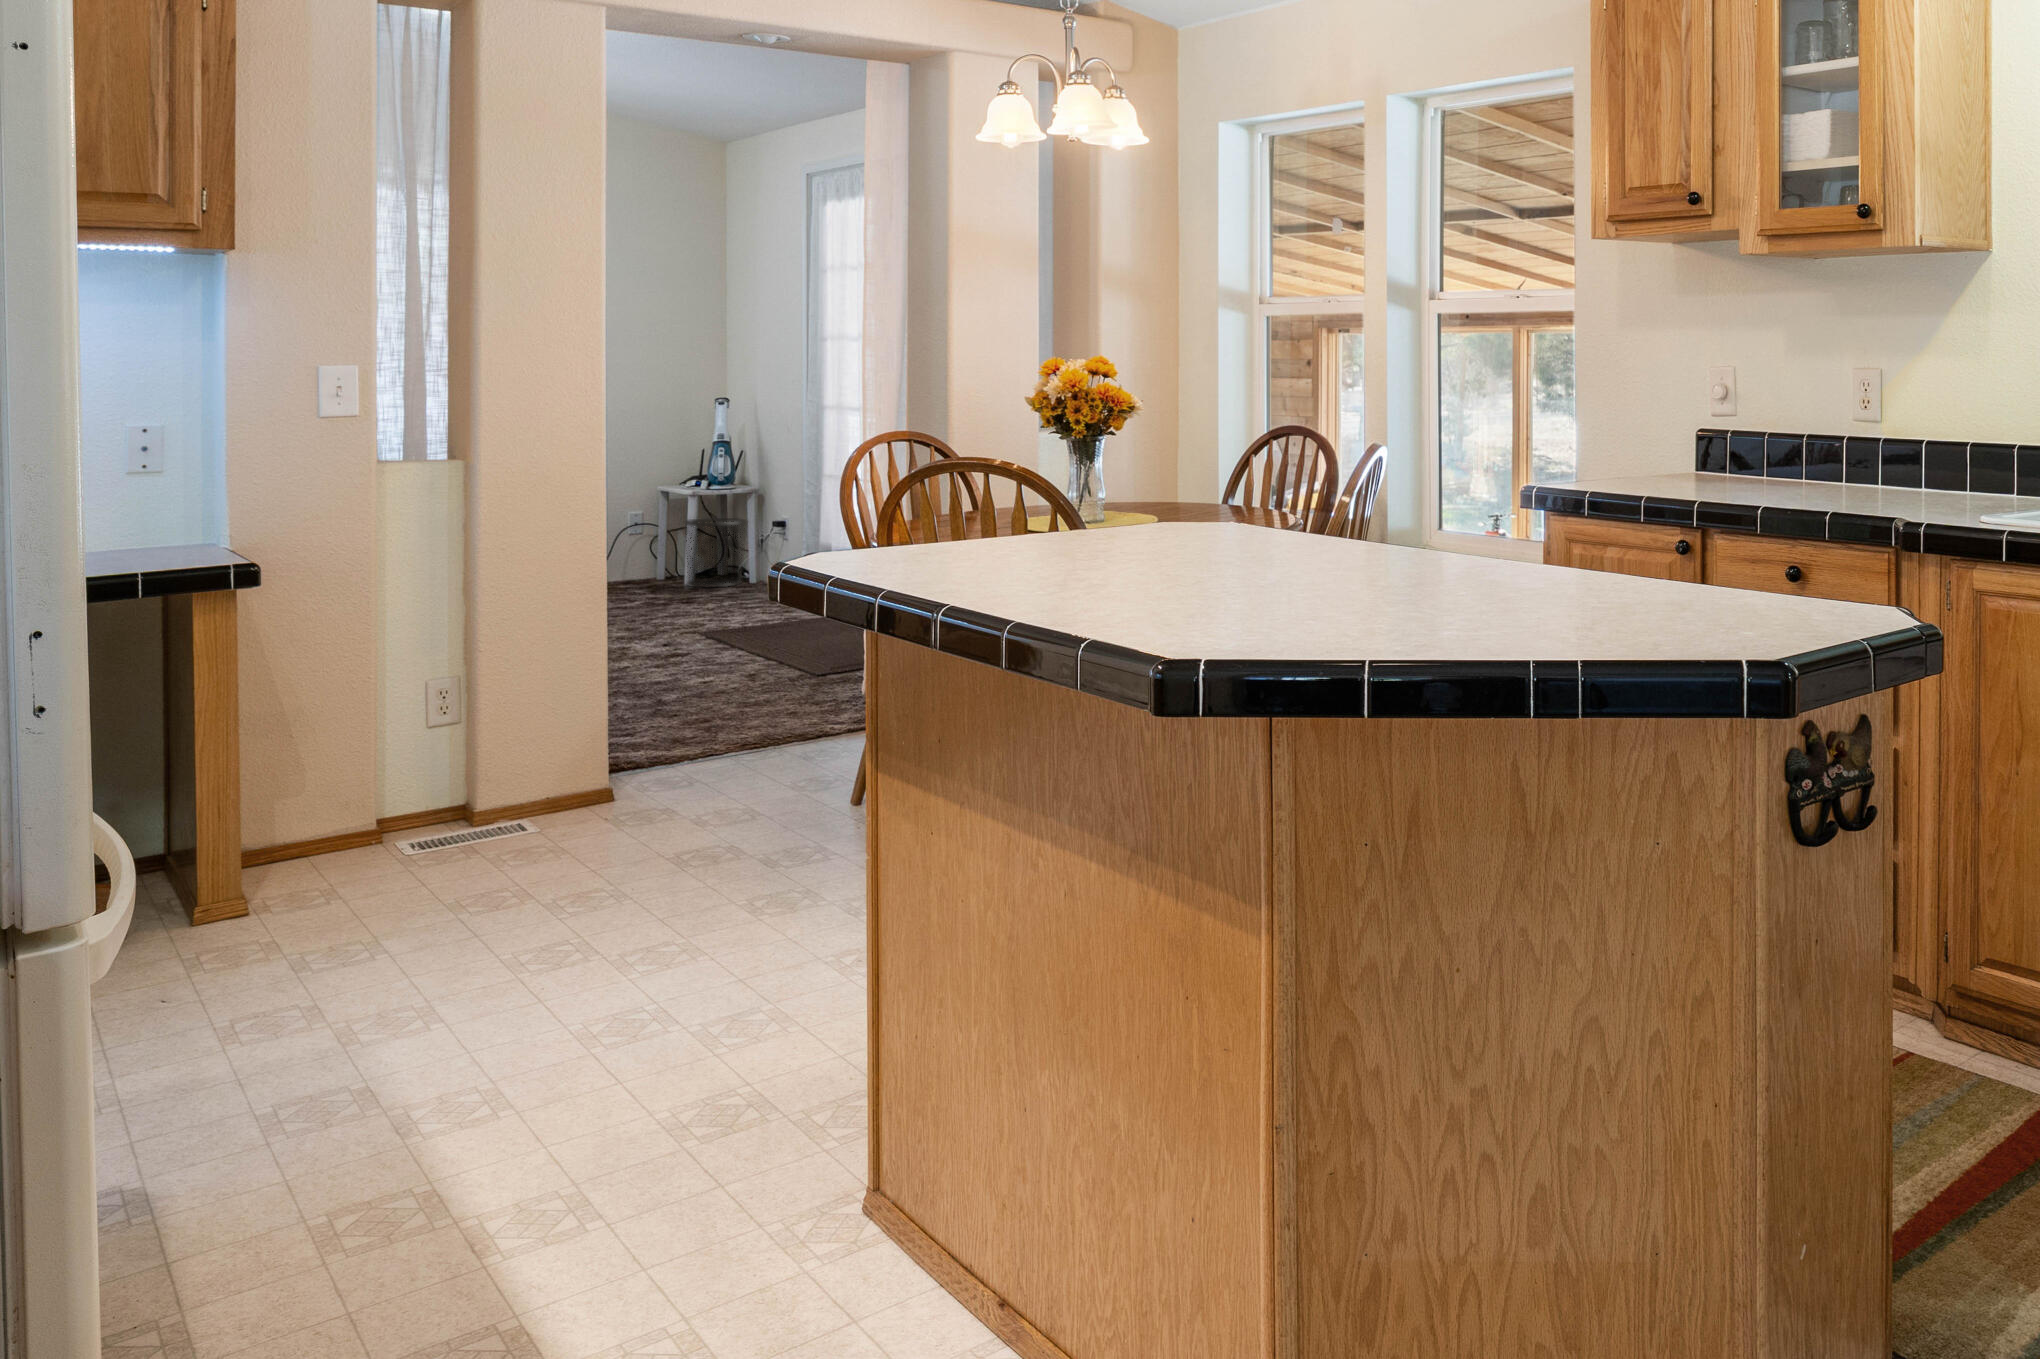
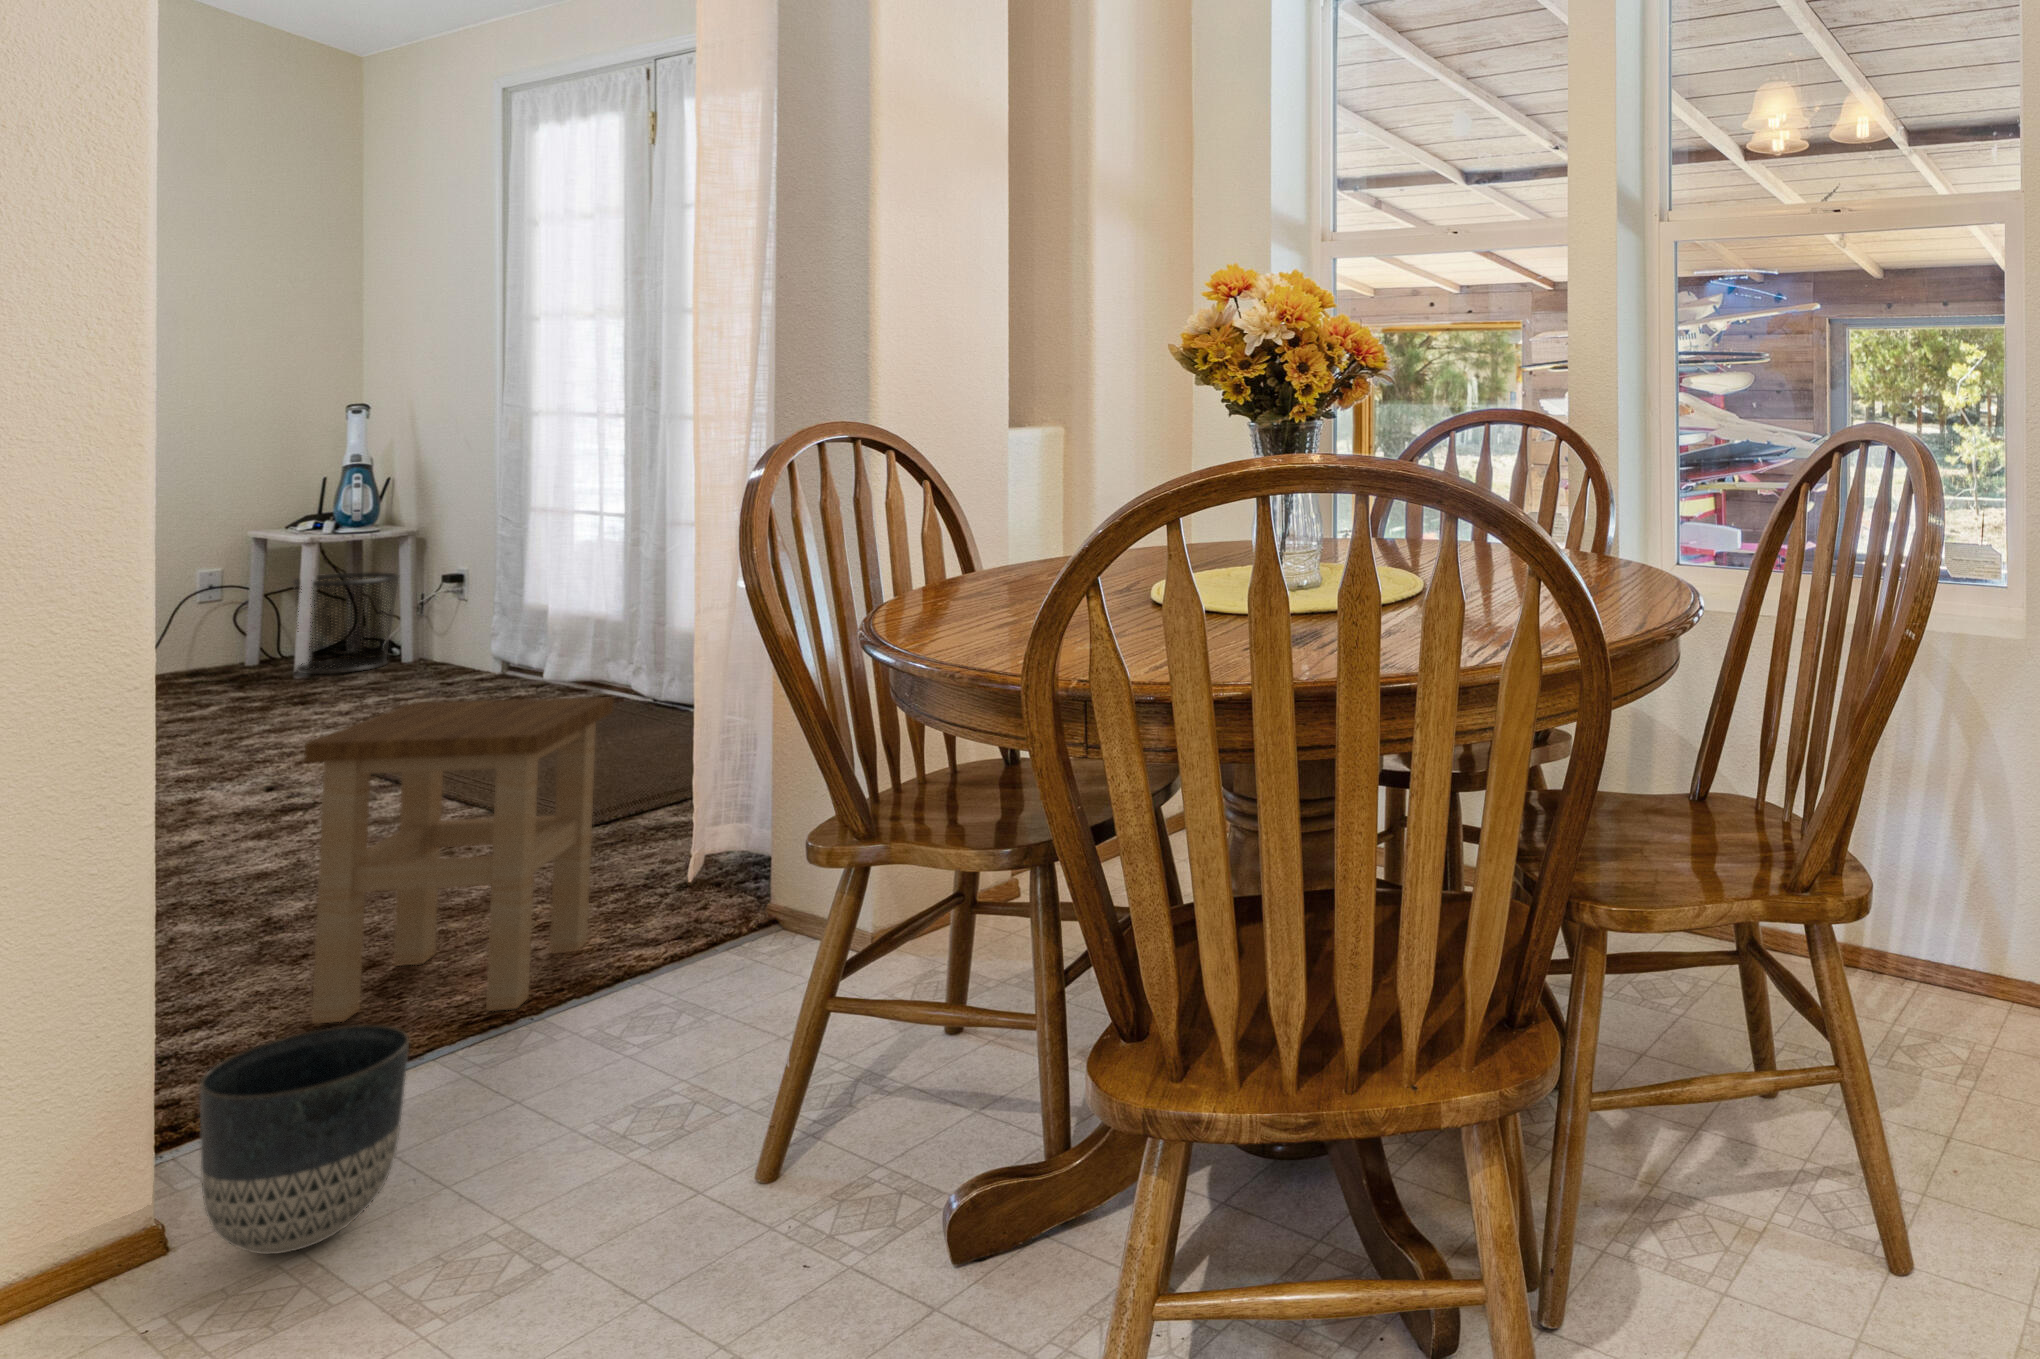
stool: none [671,581,824,742] -> present [305,697,614,1024]
planter: none [625,713,706,803] -> present [200,1025,409,1254]

